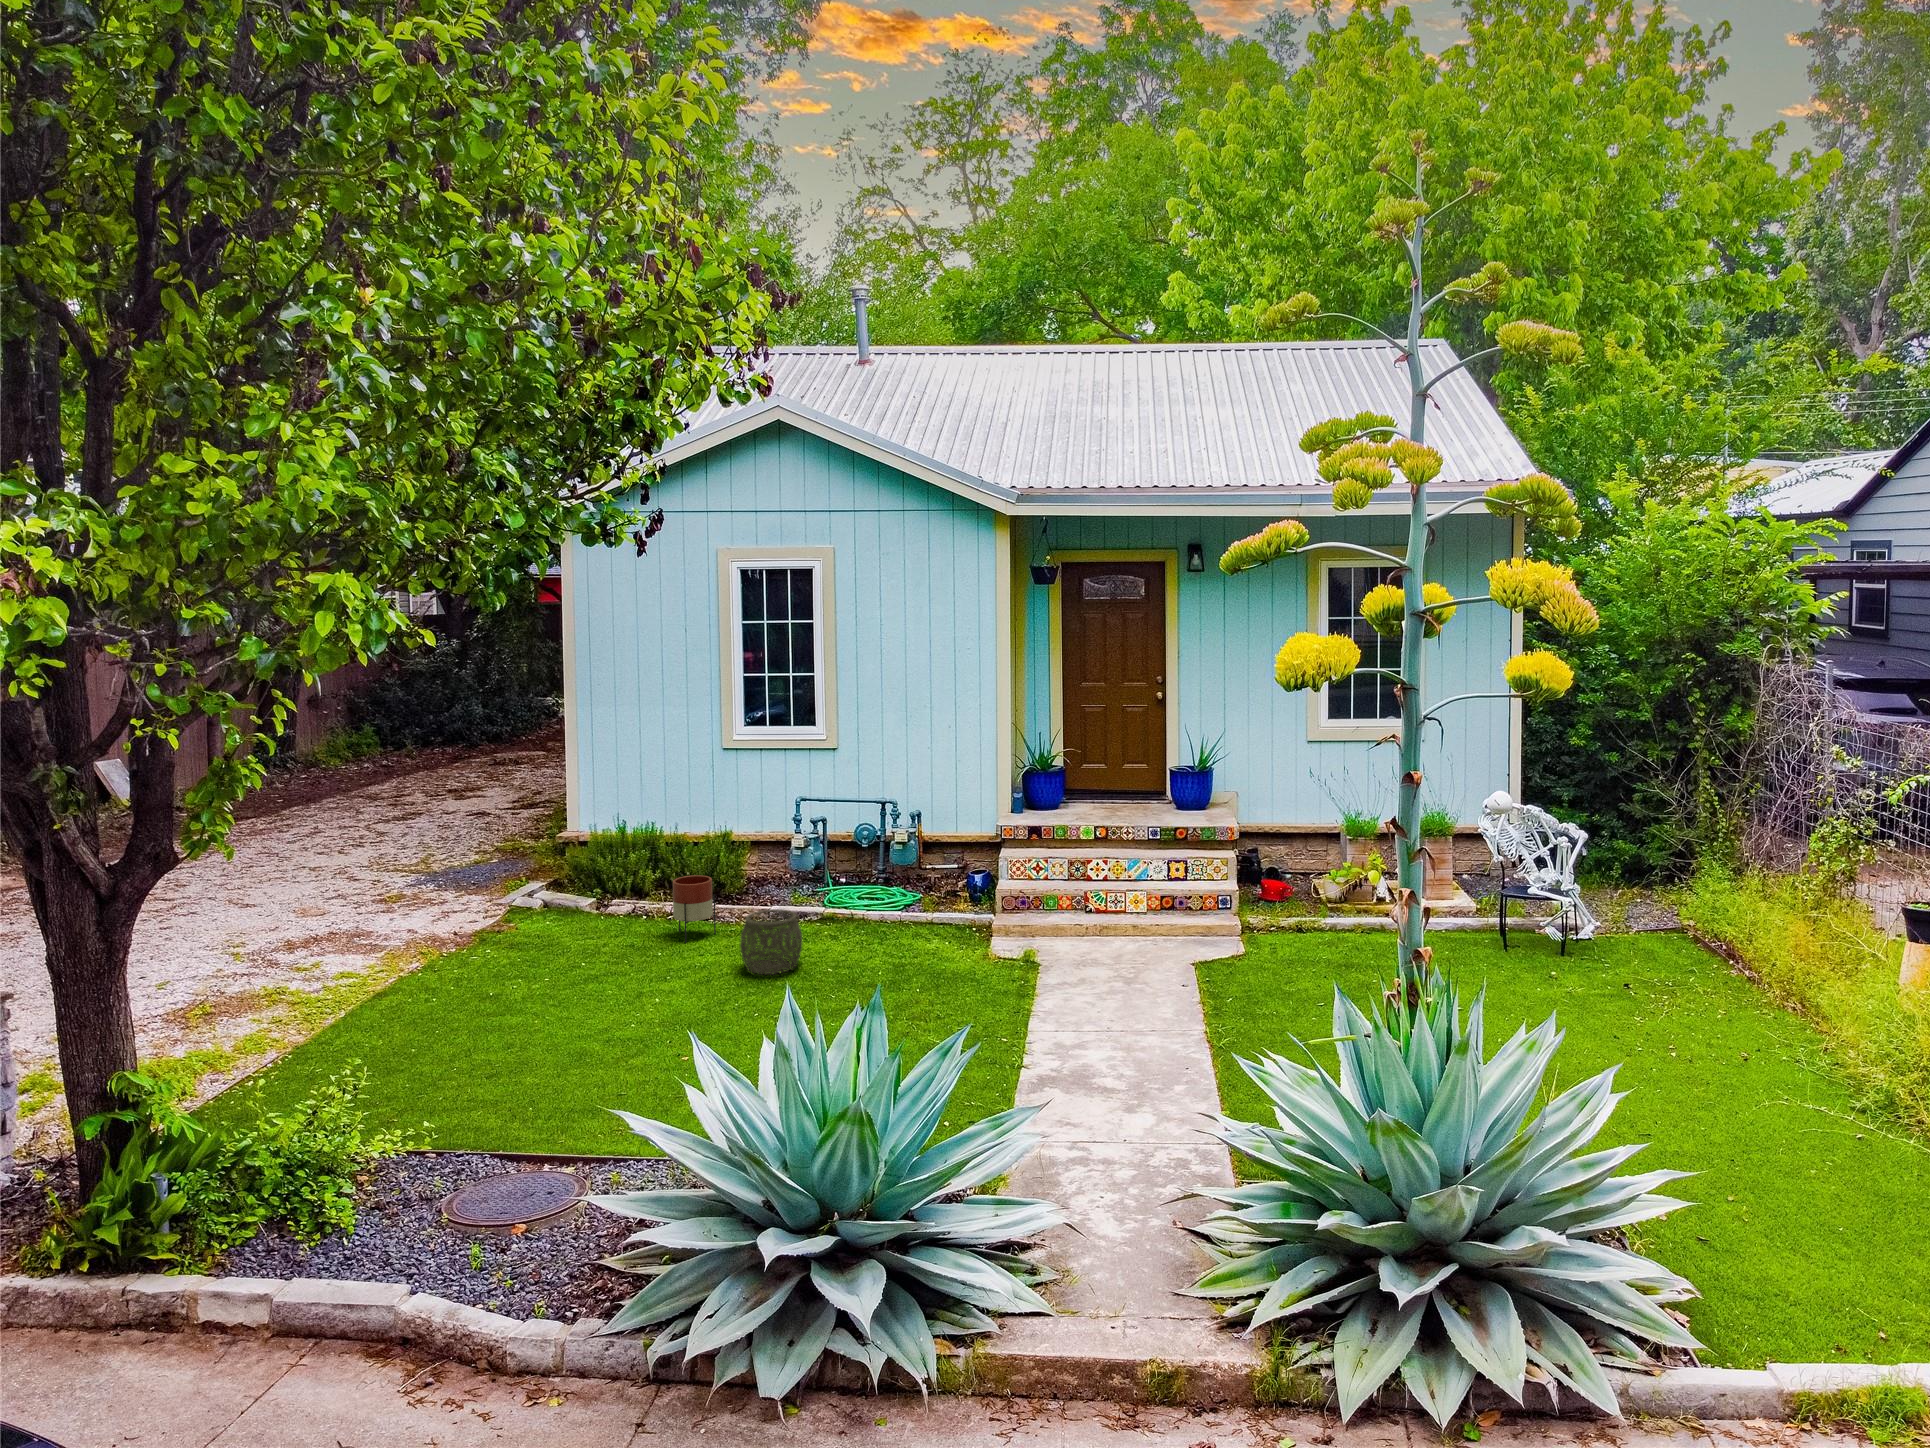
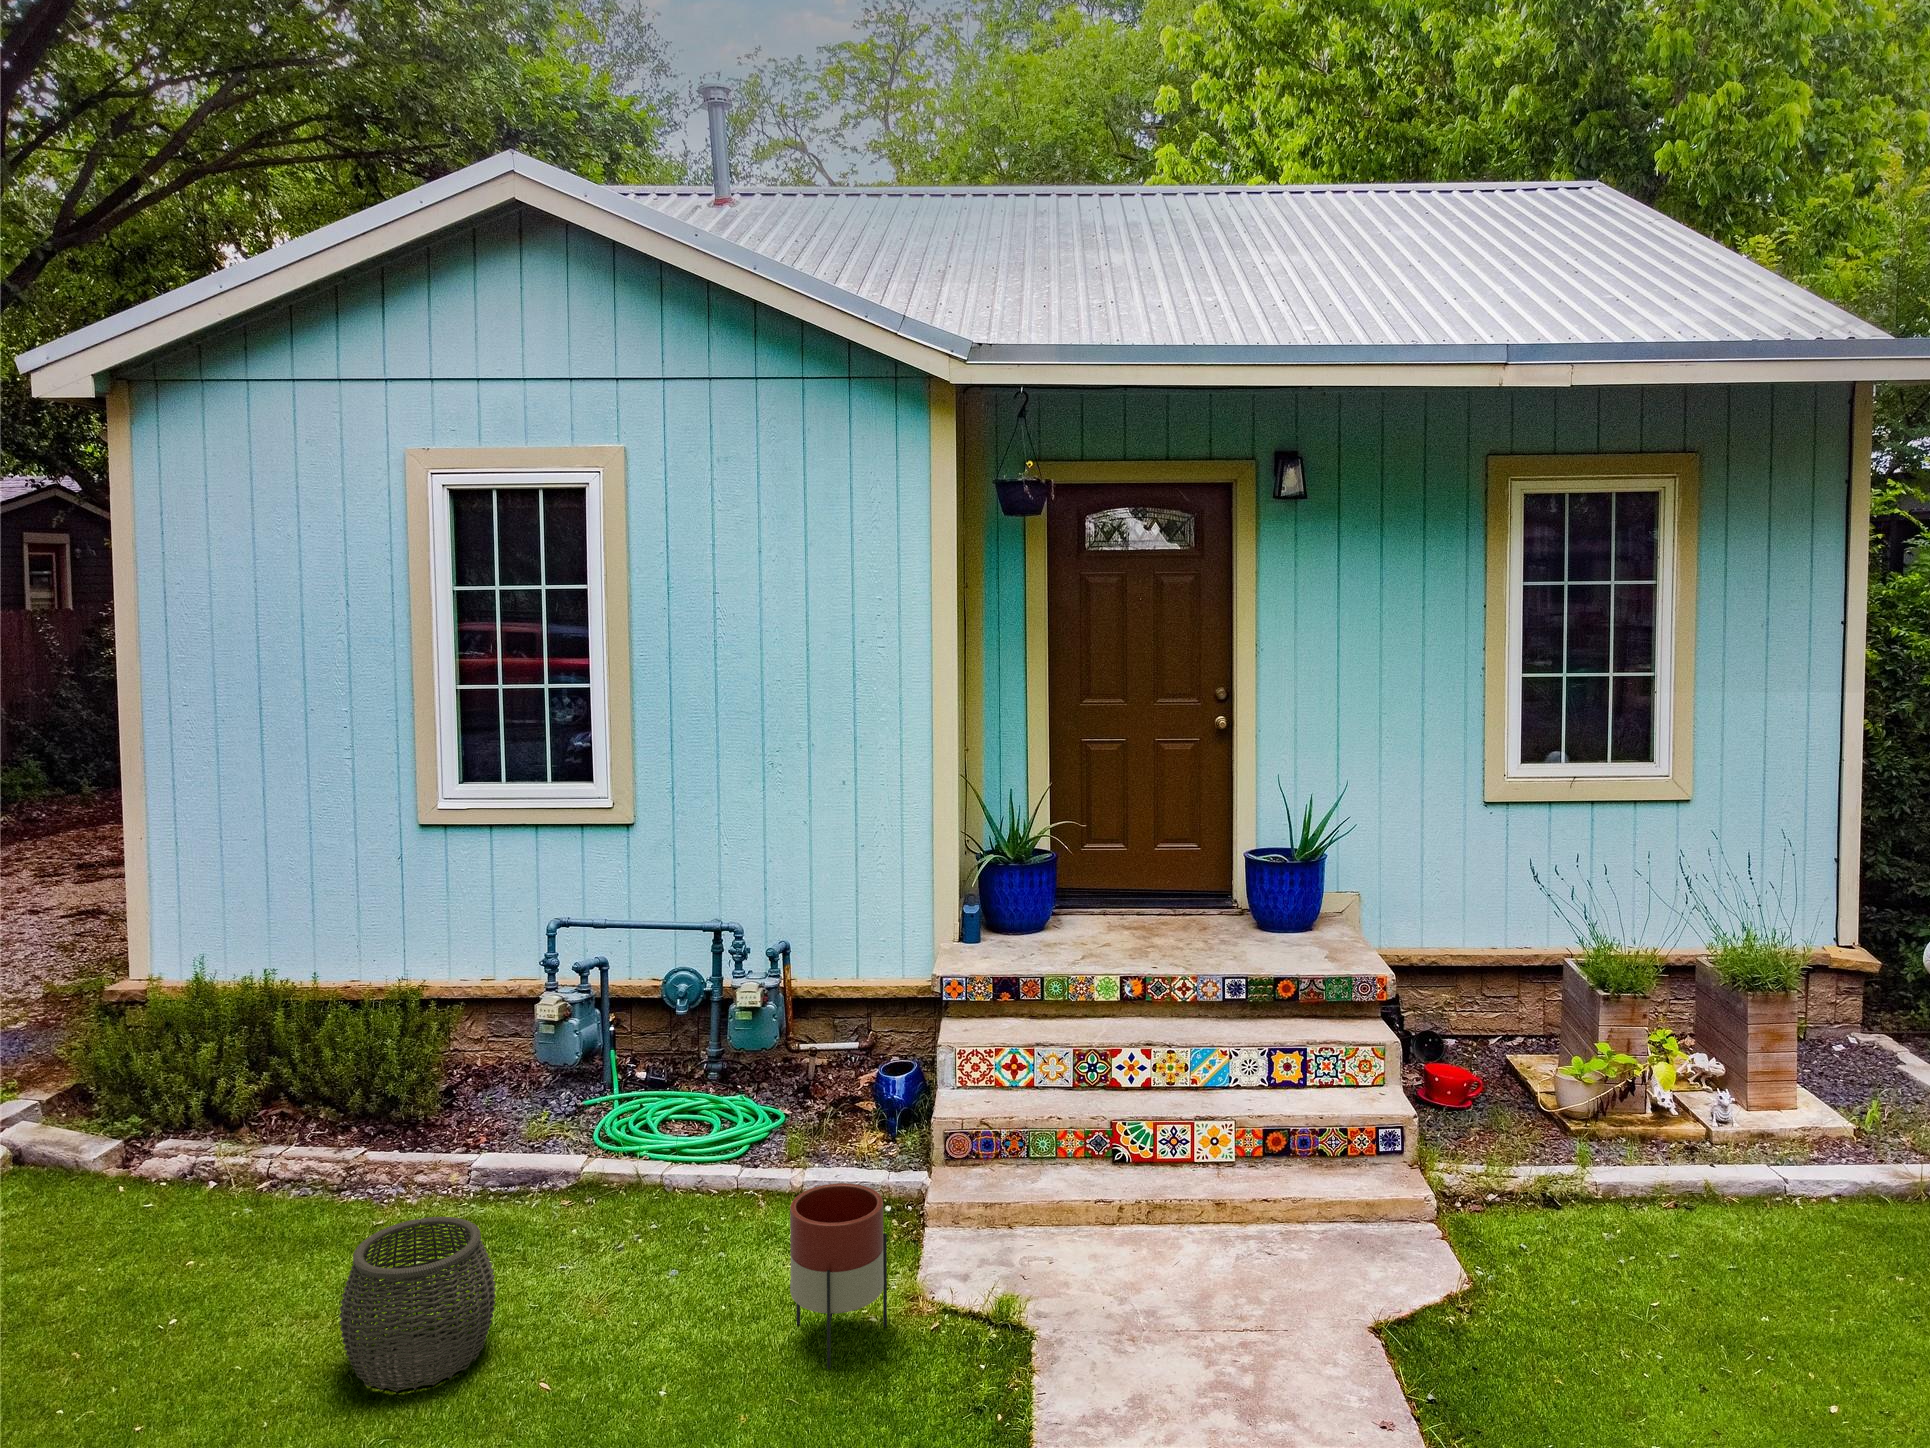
planter: present [673,875,716,943] -> present [790,1183,887,1369]

